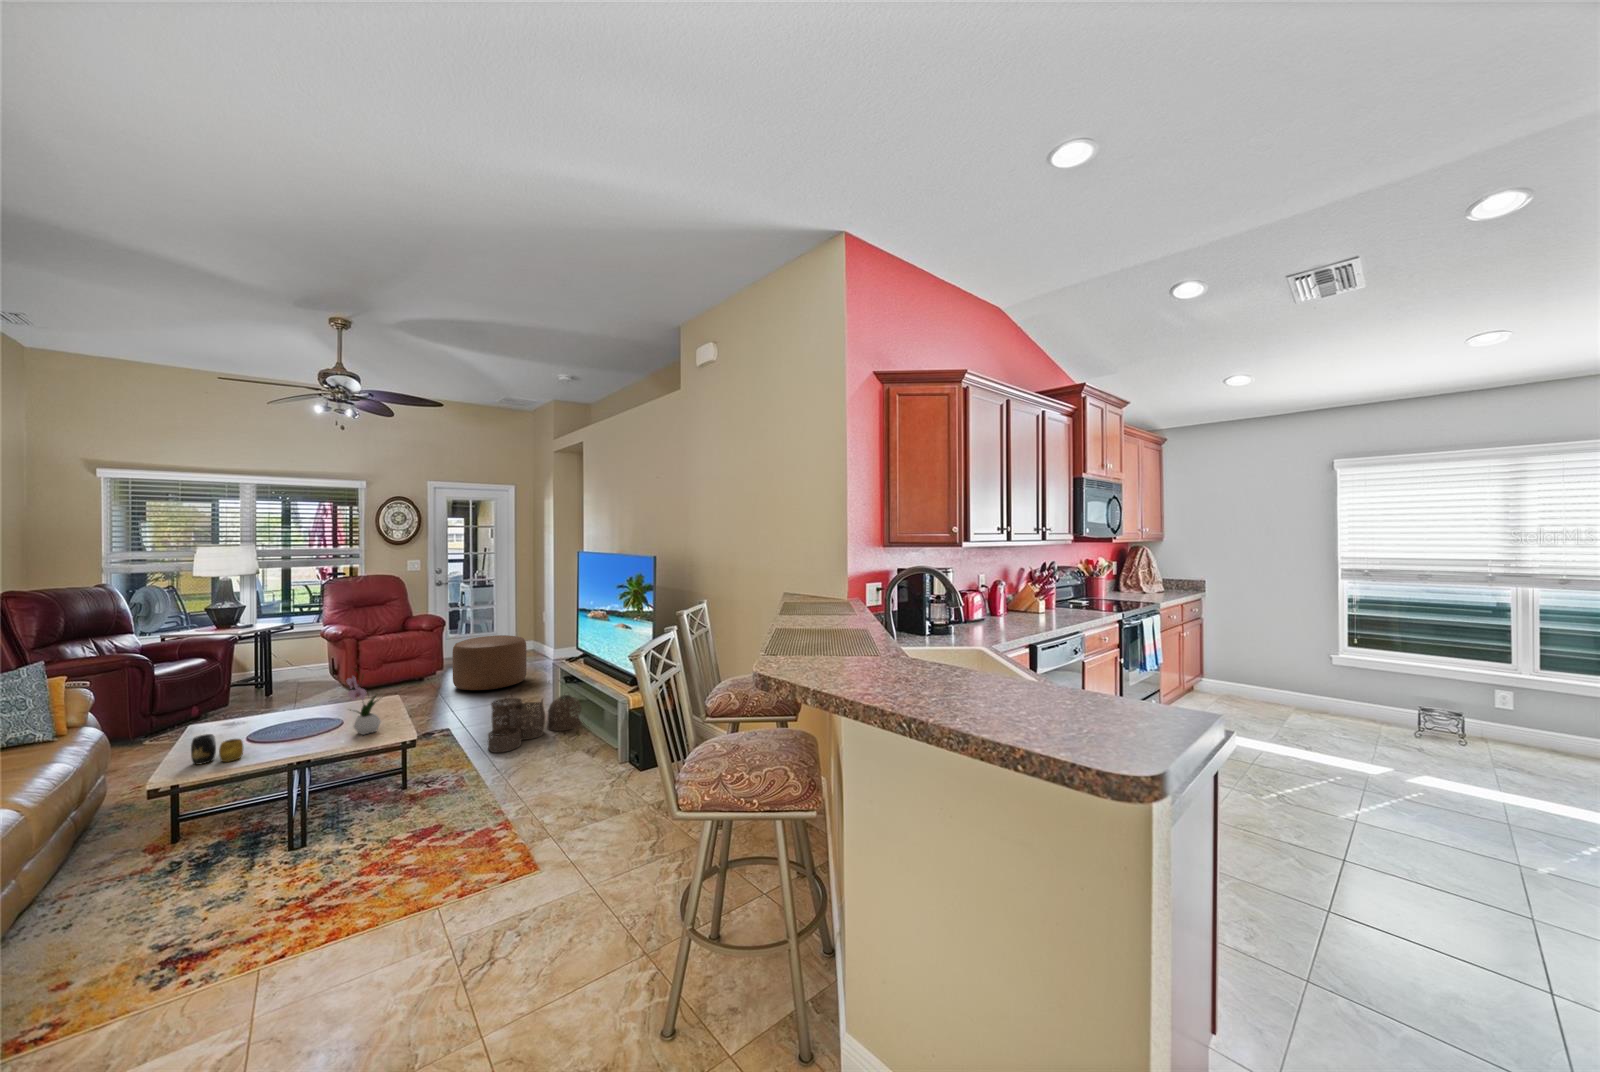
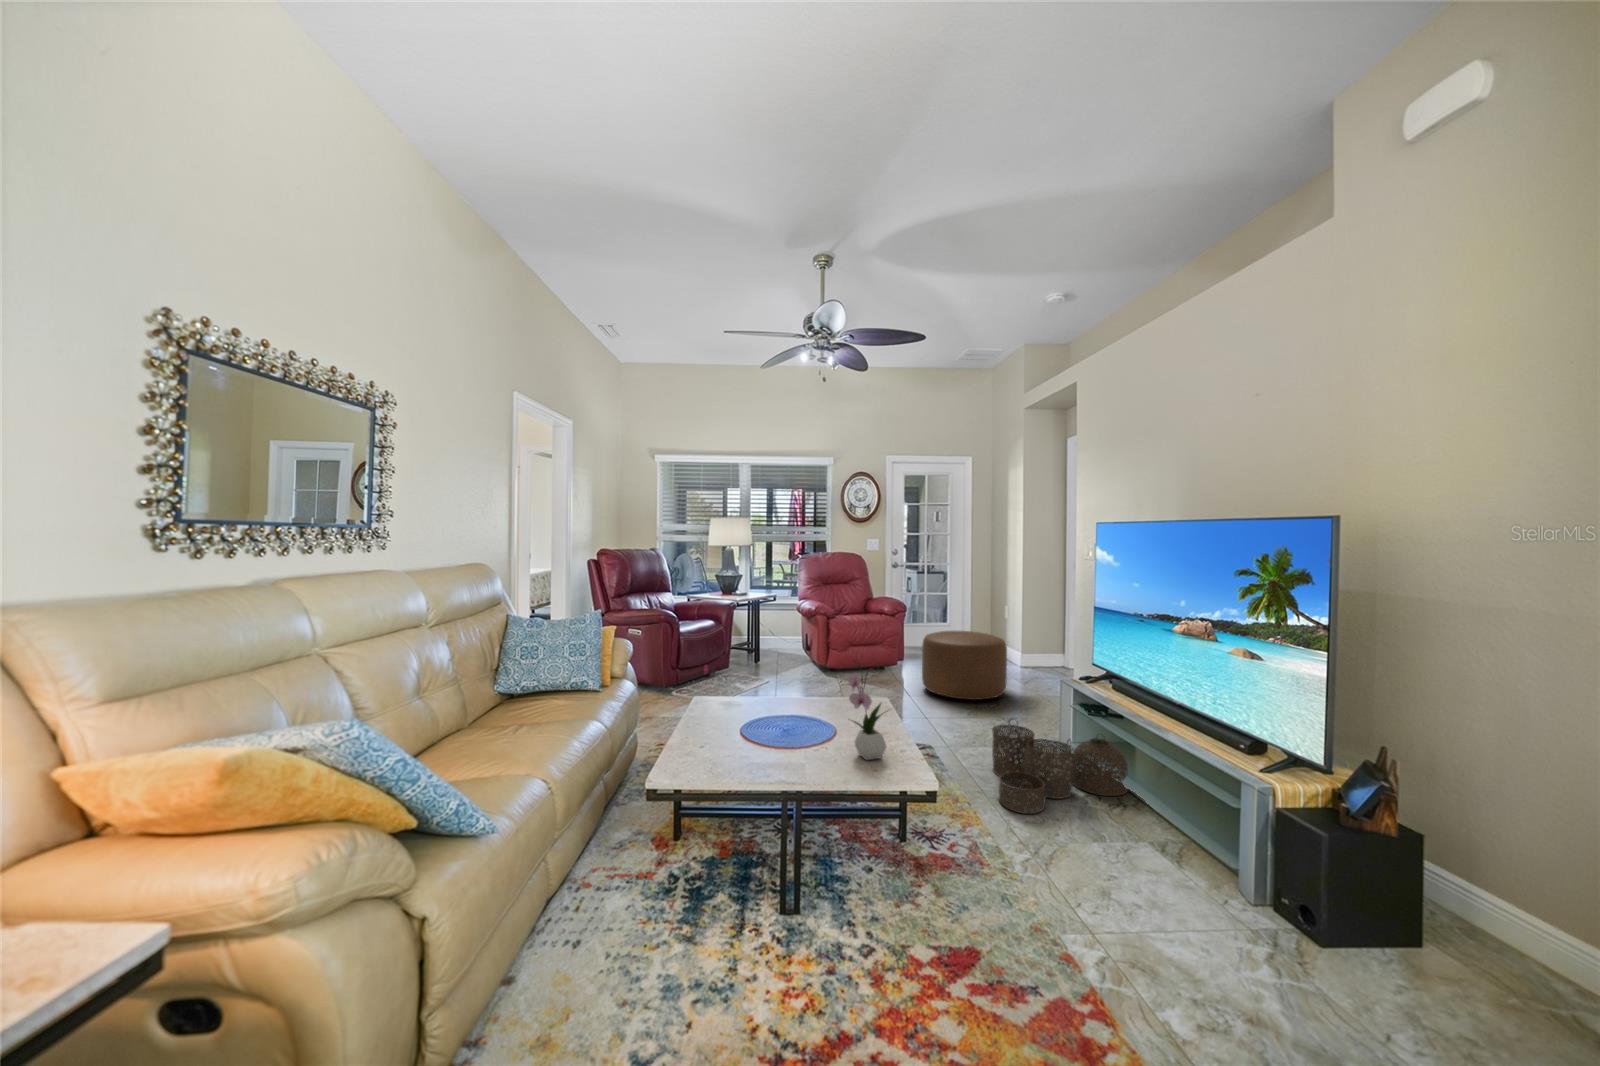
vase: present [191,734,243,765] -> none [695,722,742,765]

